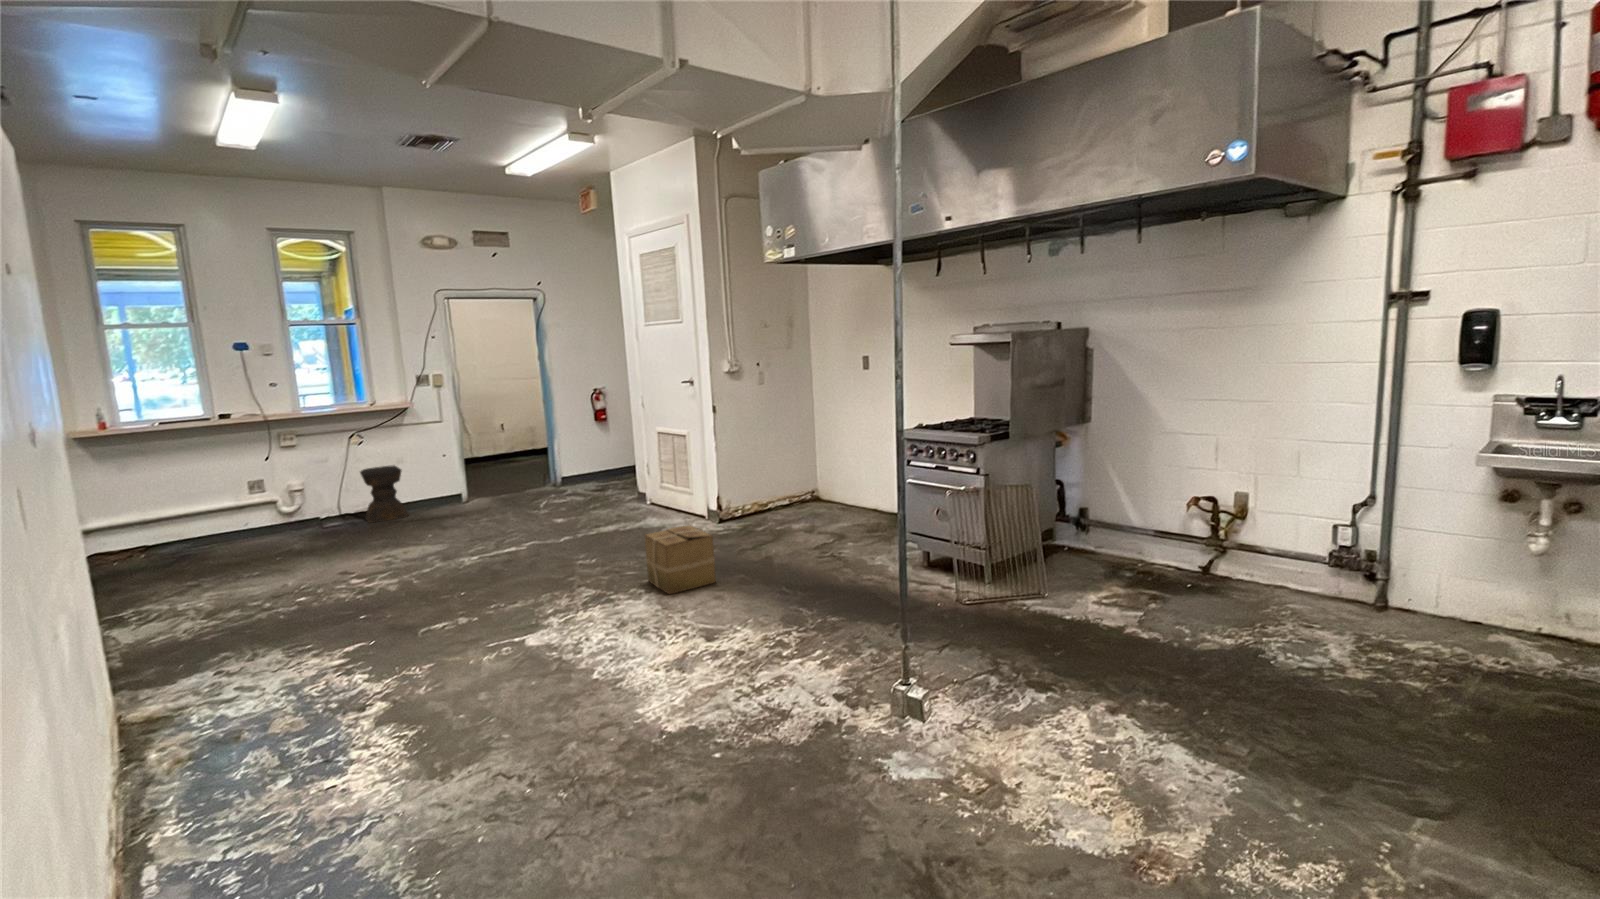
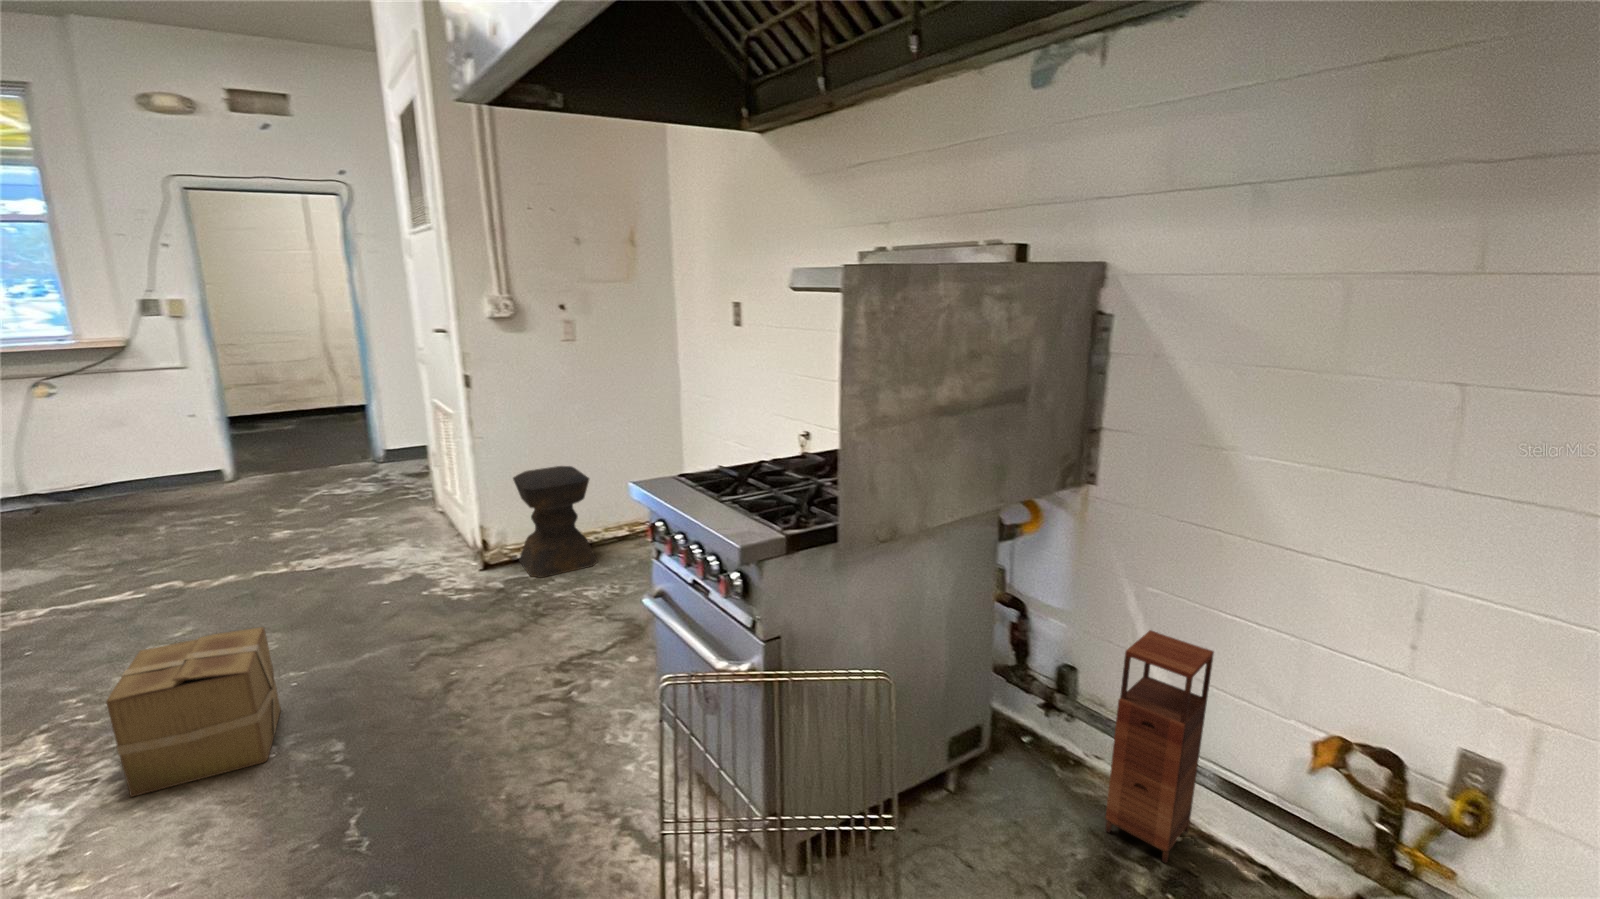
stool: present [360,466,408,523] -> present [513,466,598,577]
storage cabinet: none [1112,478,1148,569] -> present [1106,630,1214,863]

